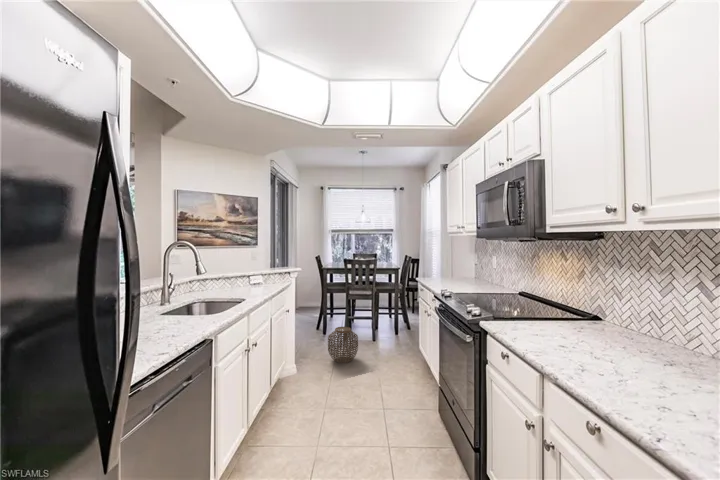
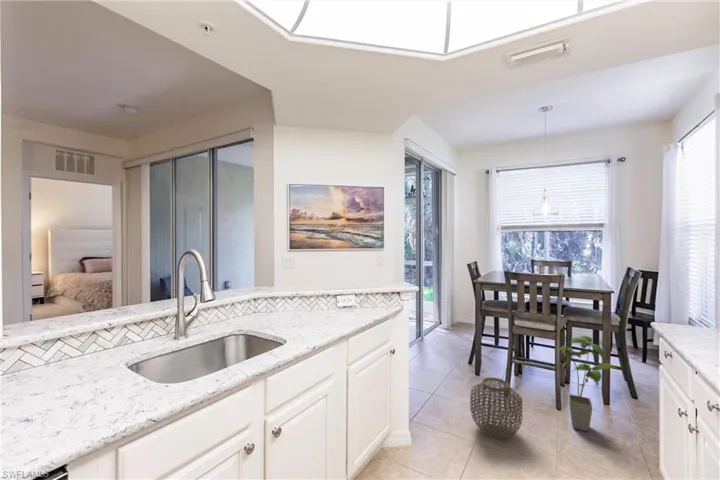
house plant: none [375,294,403,349] -> present [560,336,616,431]

